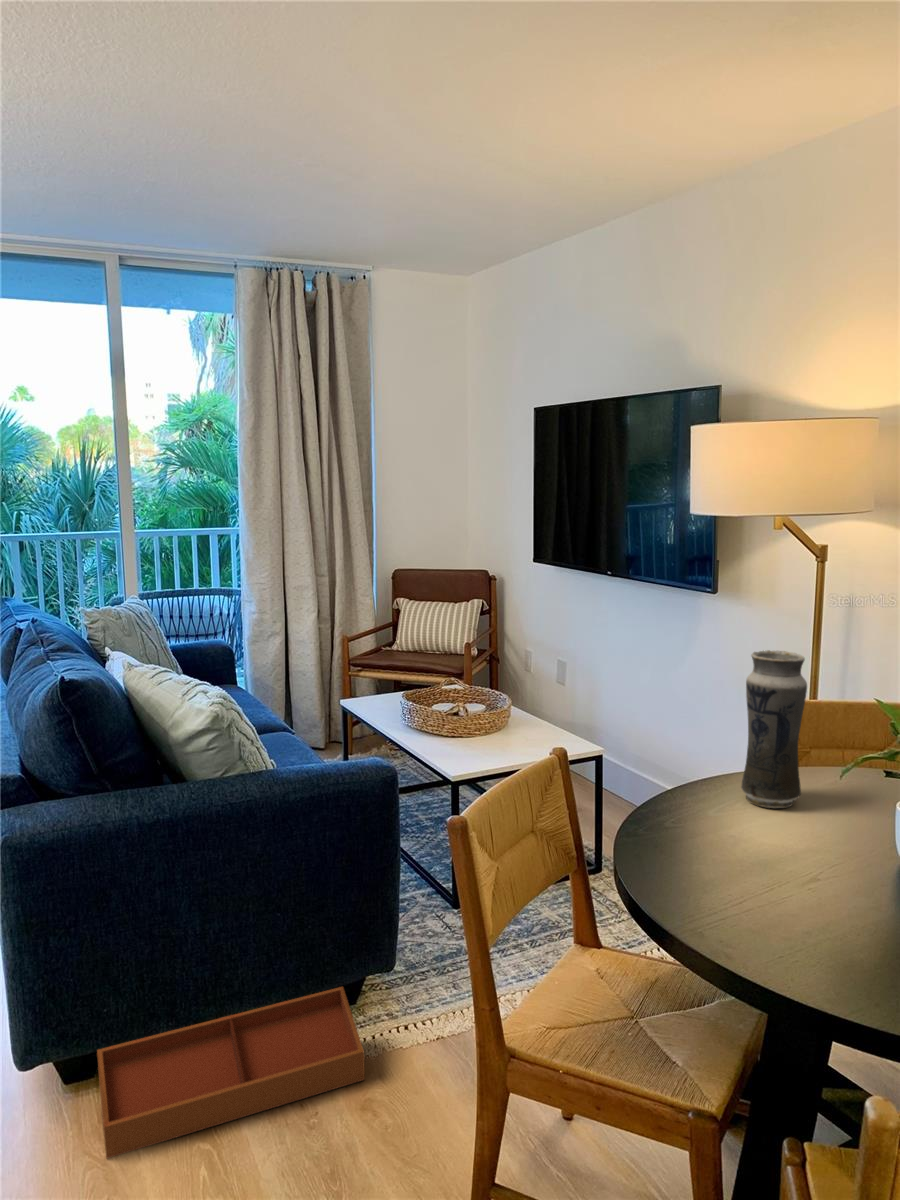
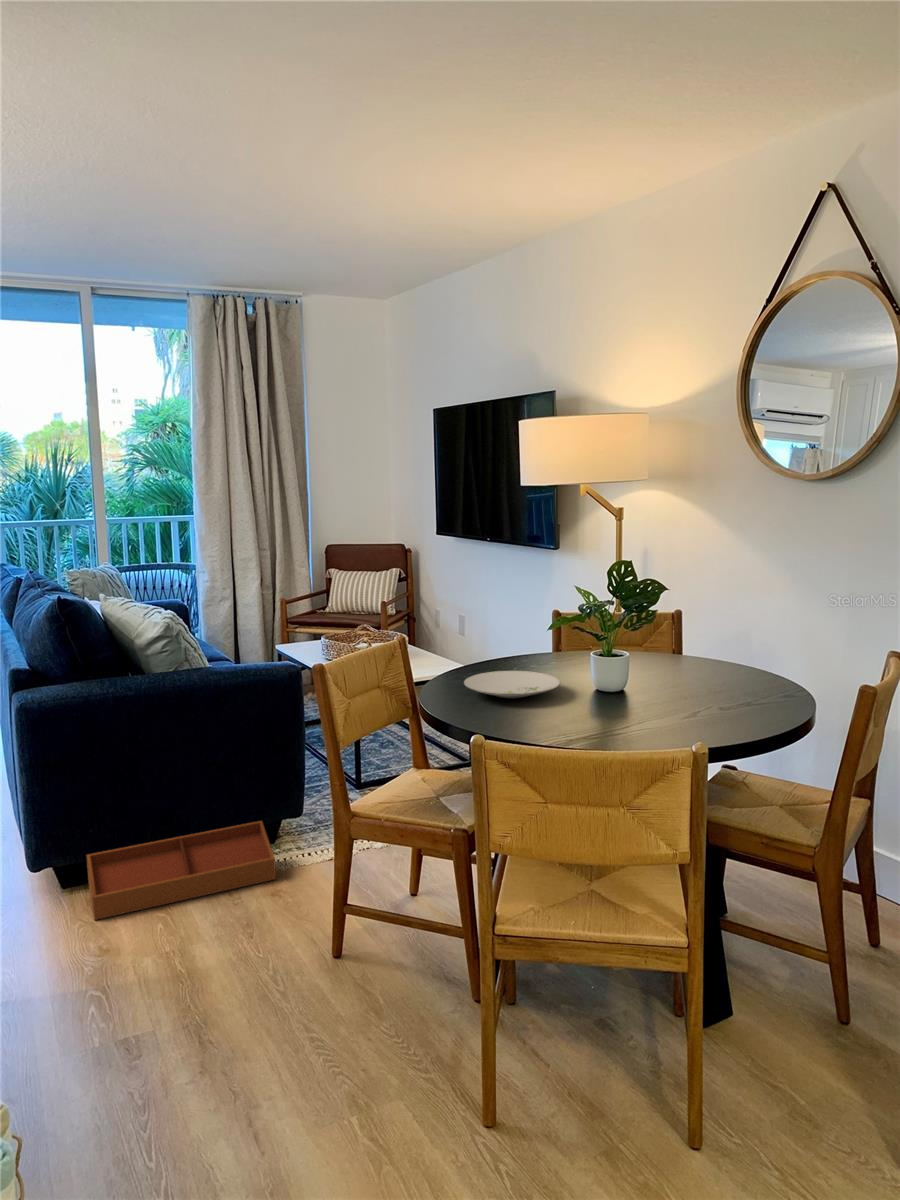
vase: present [741,650,807,808] -> none [517,566,554,668]
plate: none [694,823,860,892] -> present [464,671,560,699]

